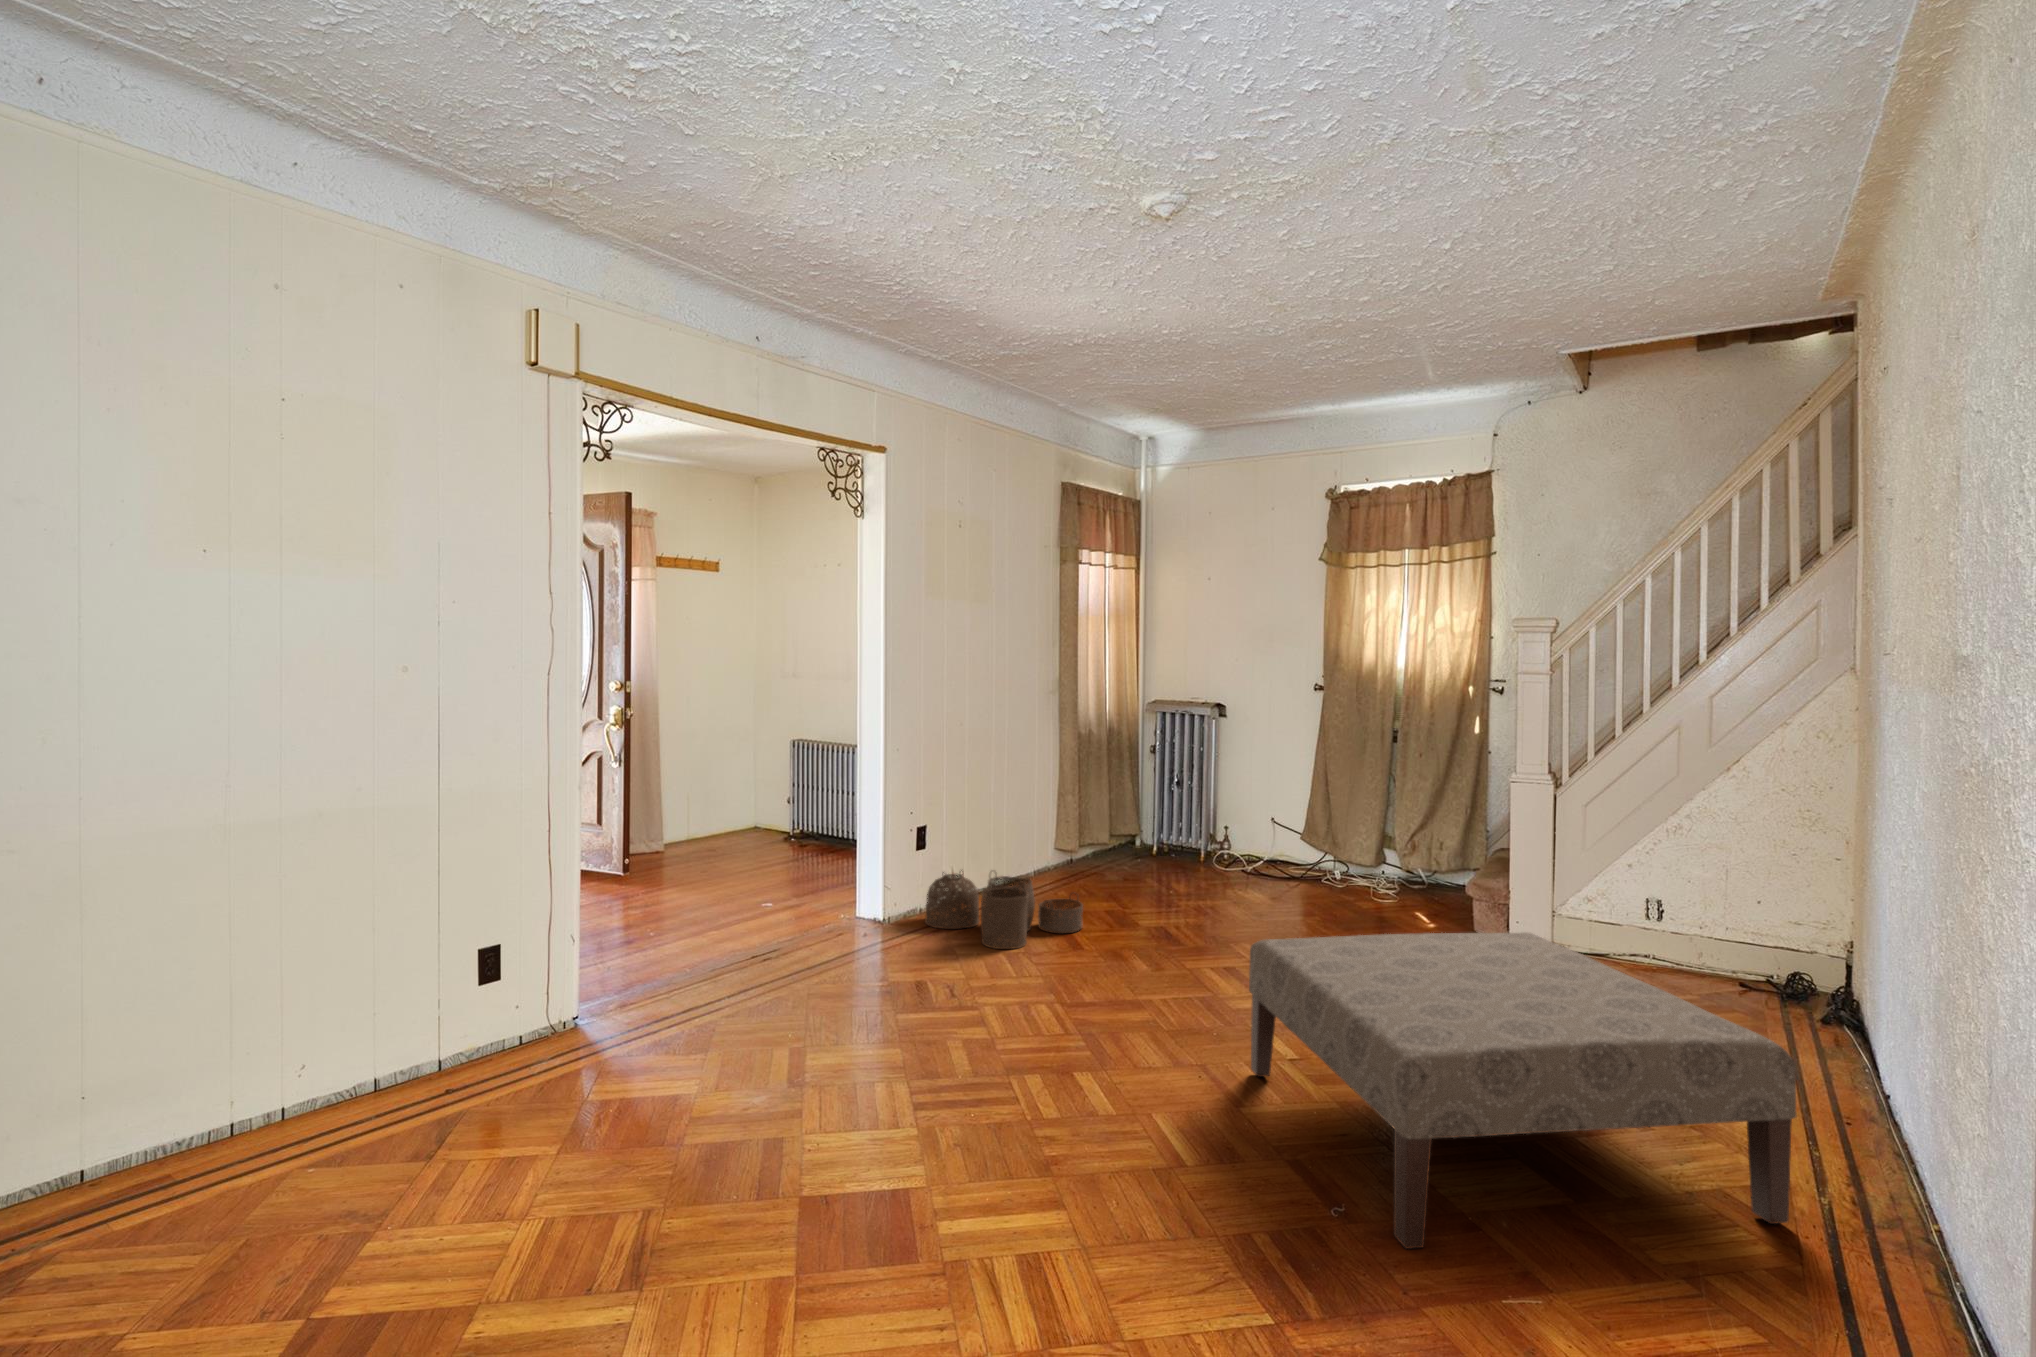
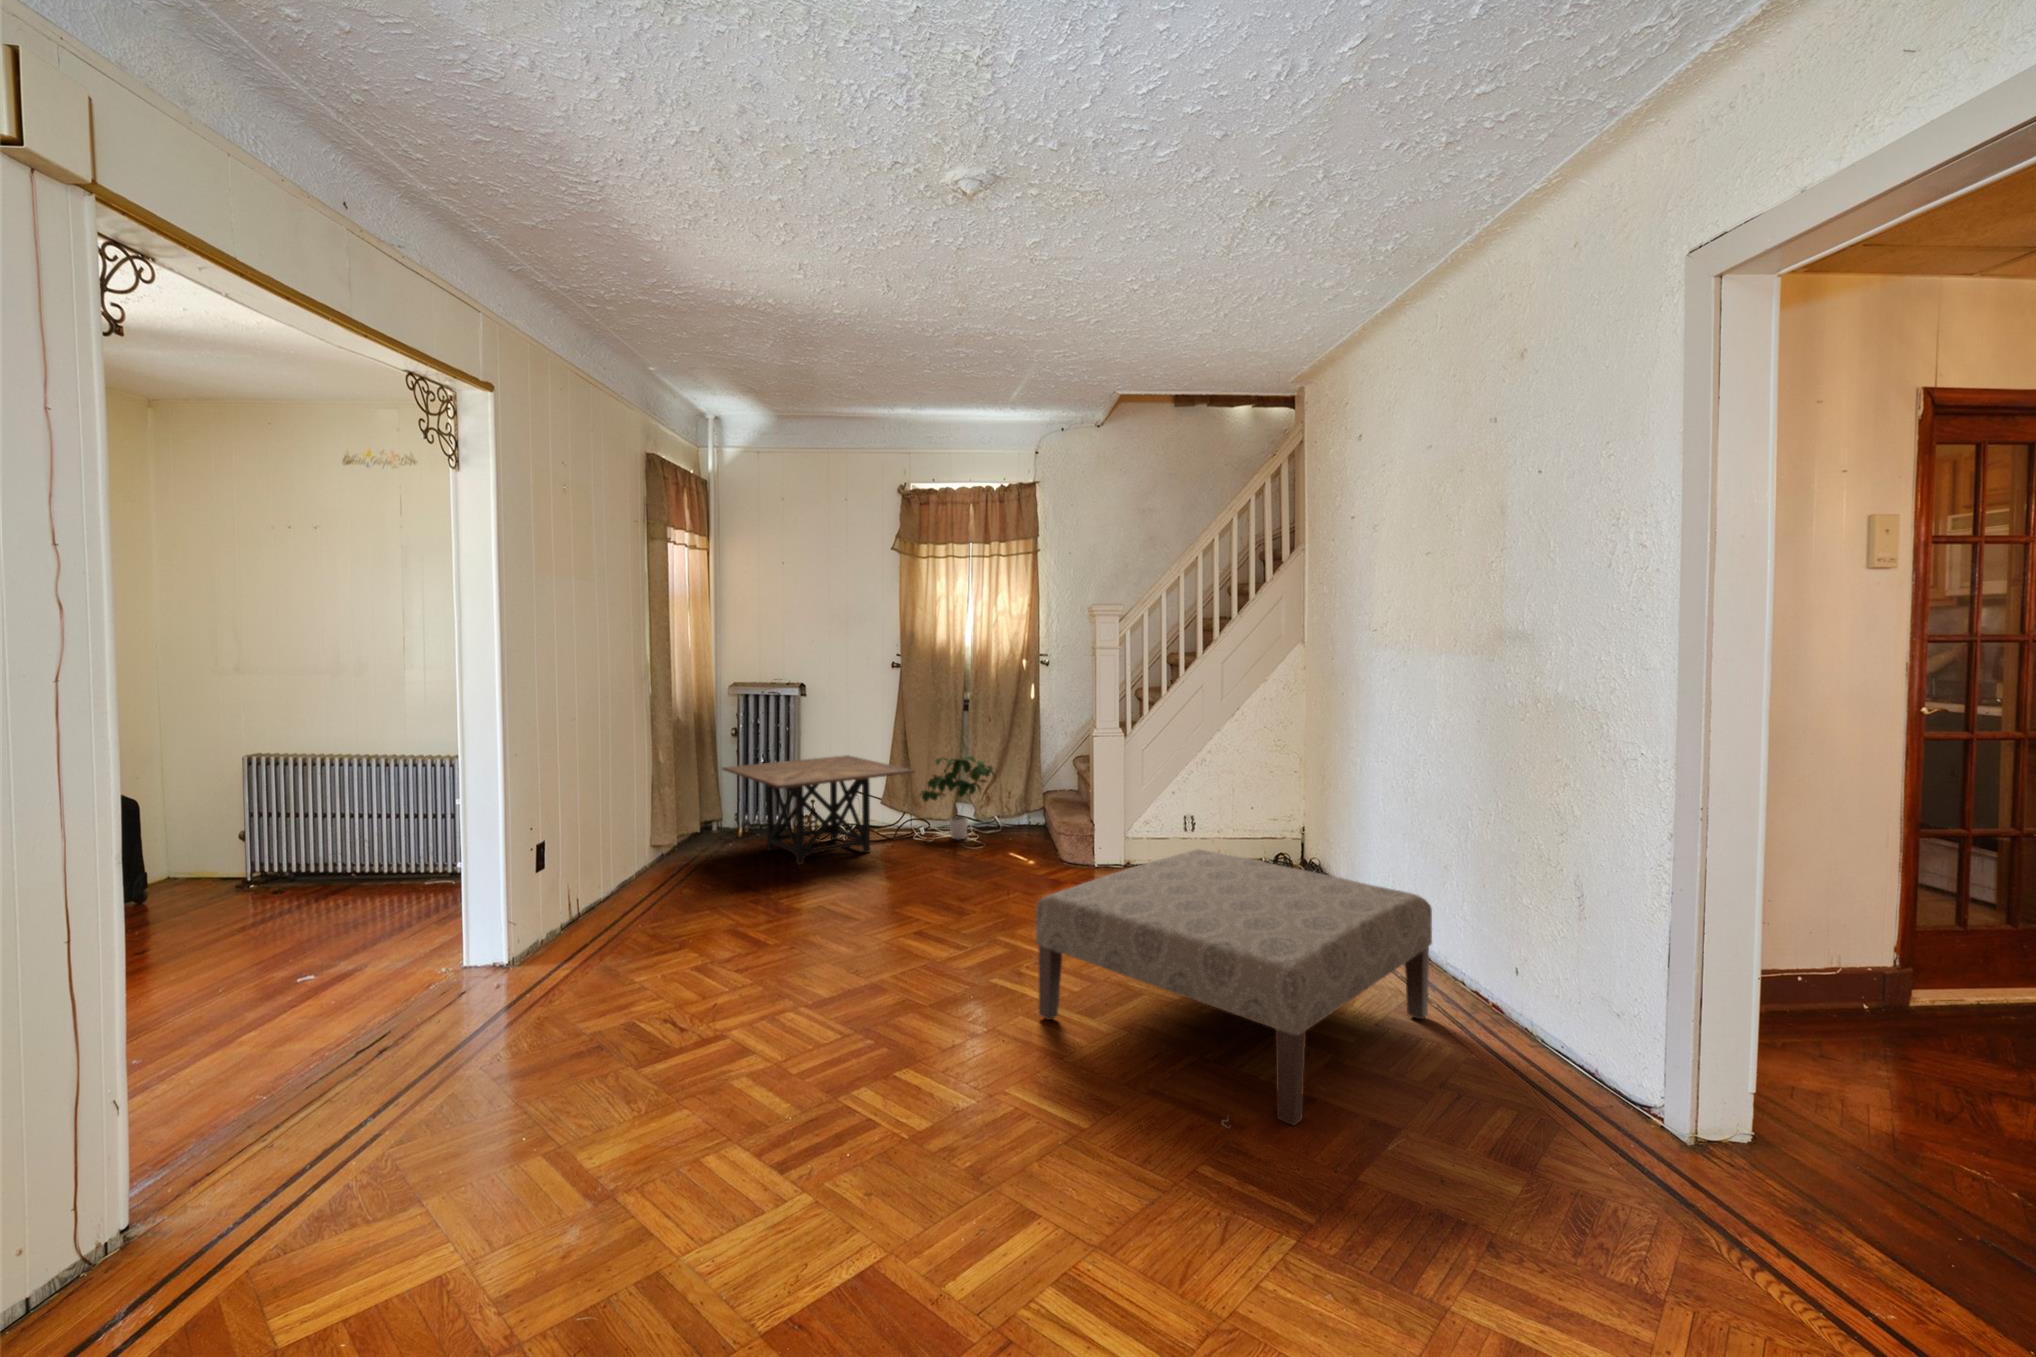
side table: none [1129,784,1311,891] -> present [723,755,914,865]
potted plant: none [1333,796,1427,895] -> present [920,756,996,839]
woven basket: present [925,870,1083,949] -> none [558,877,748,964]

